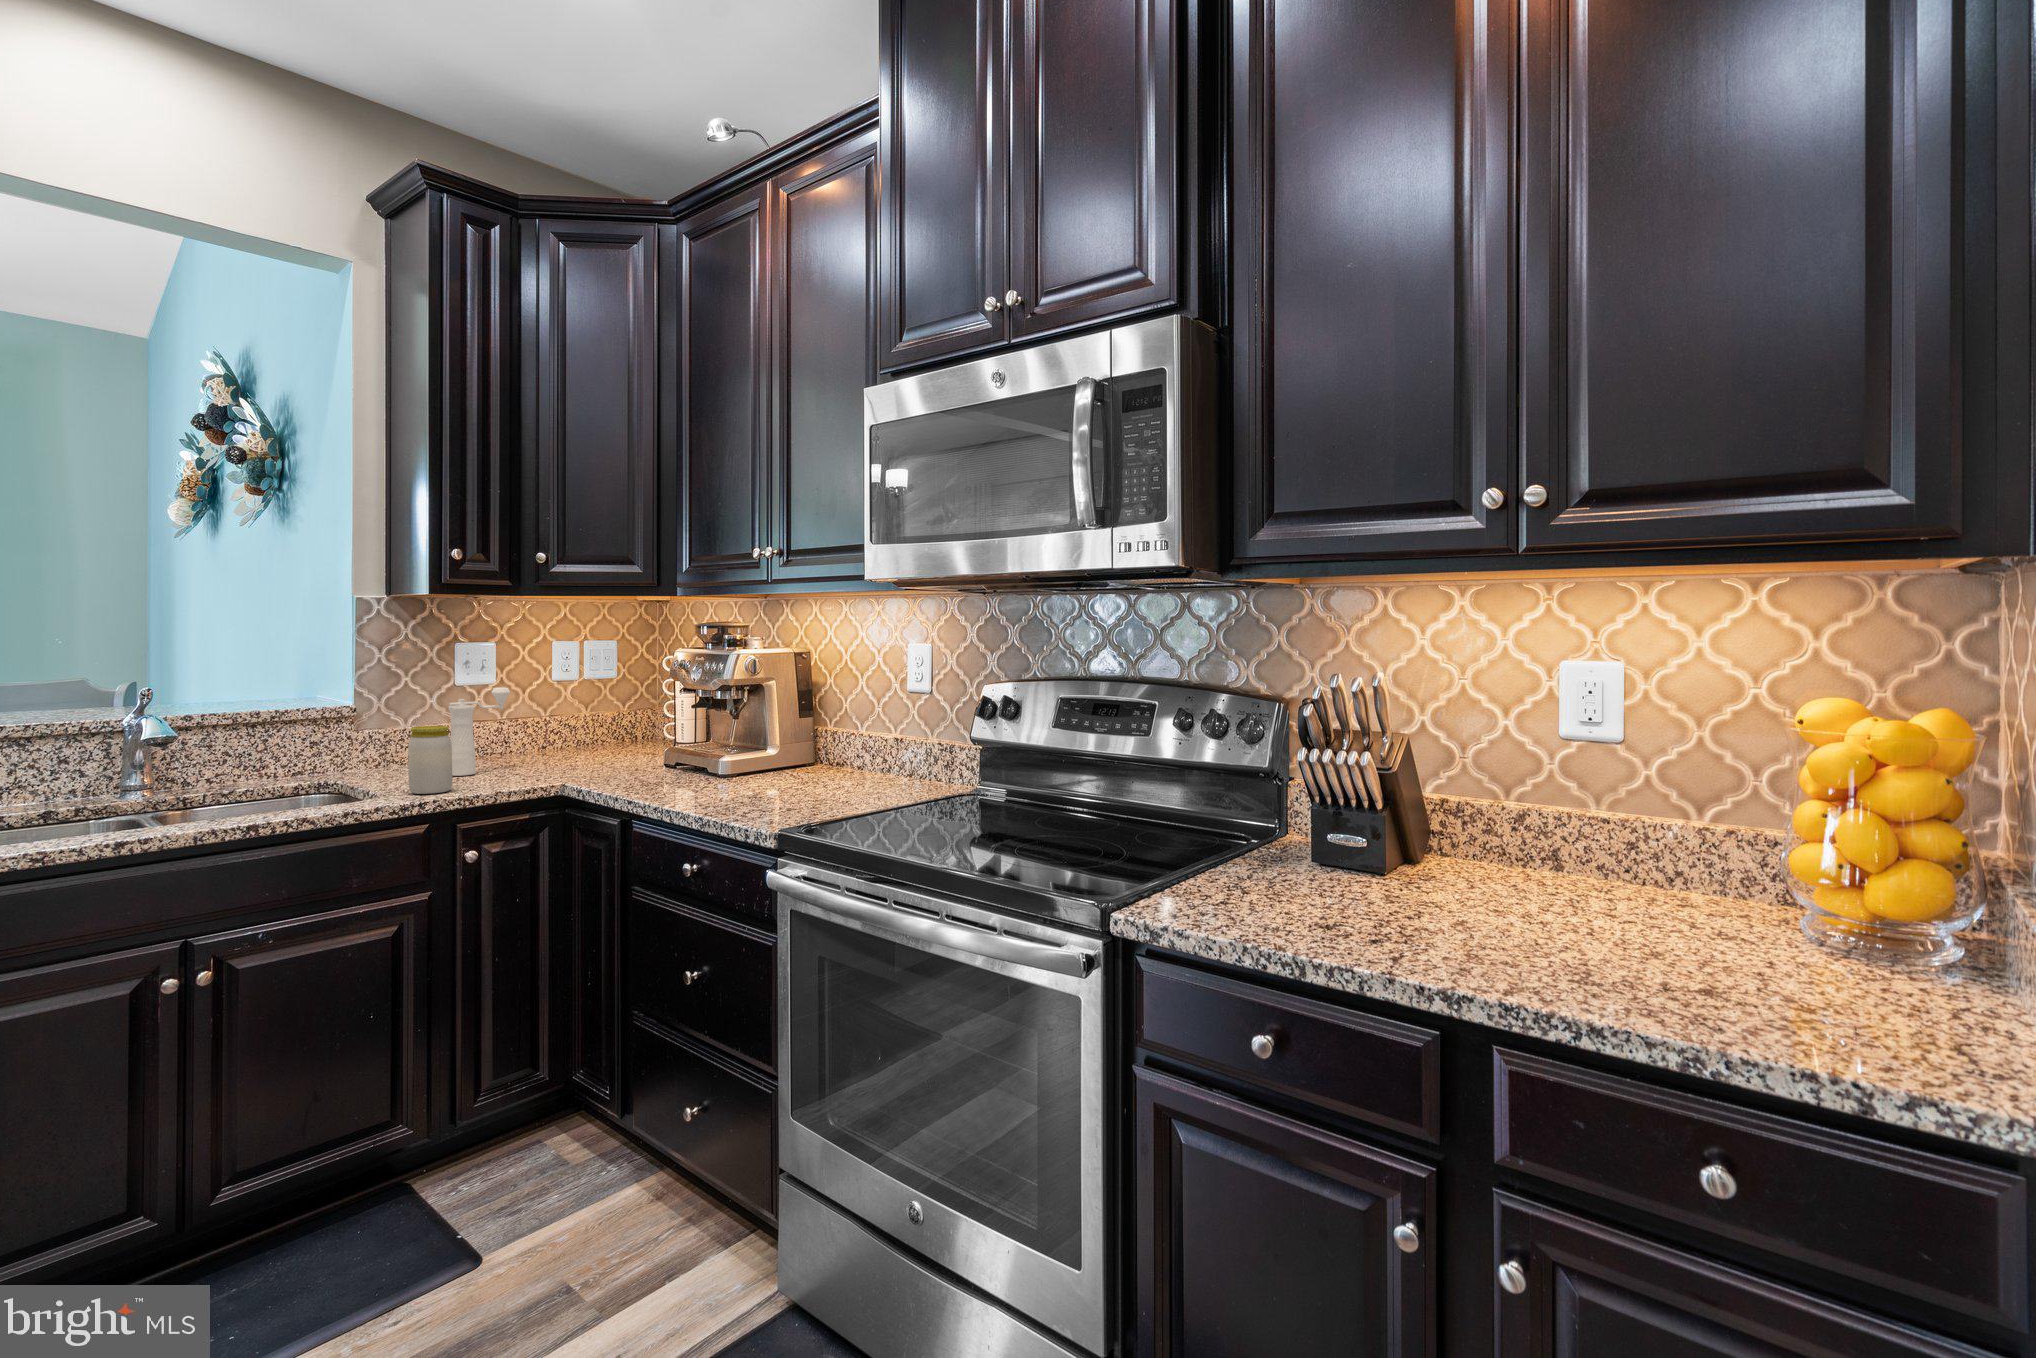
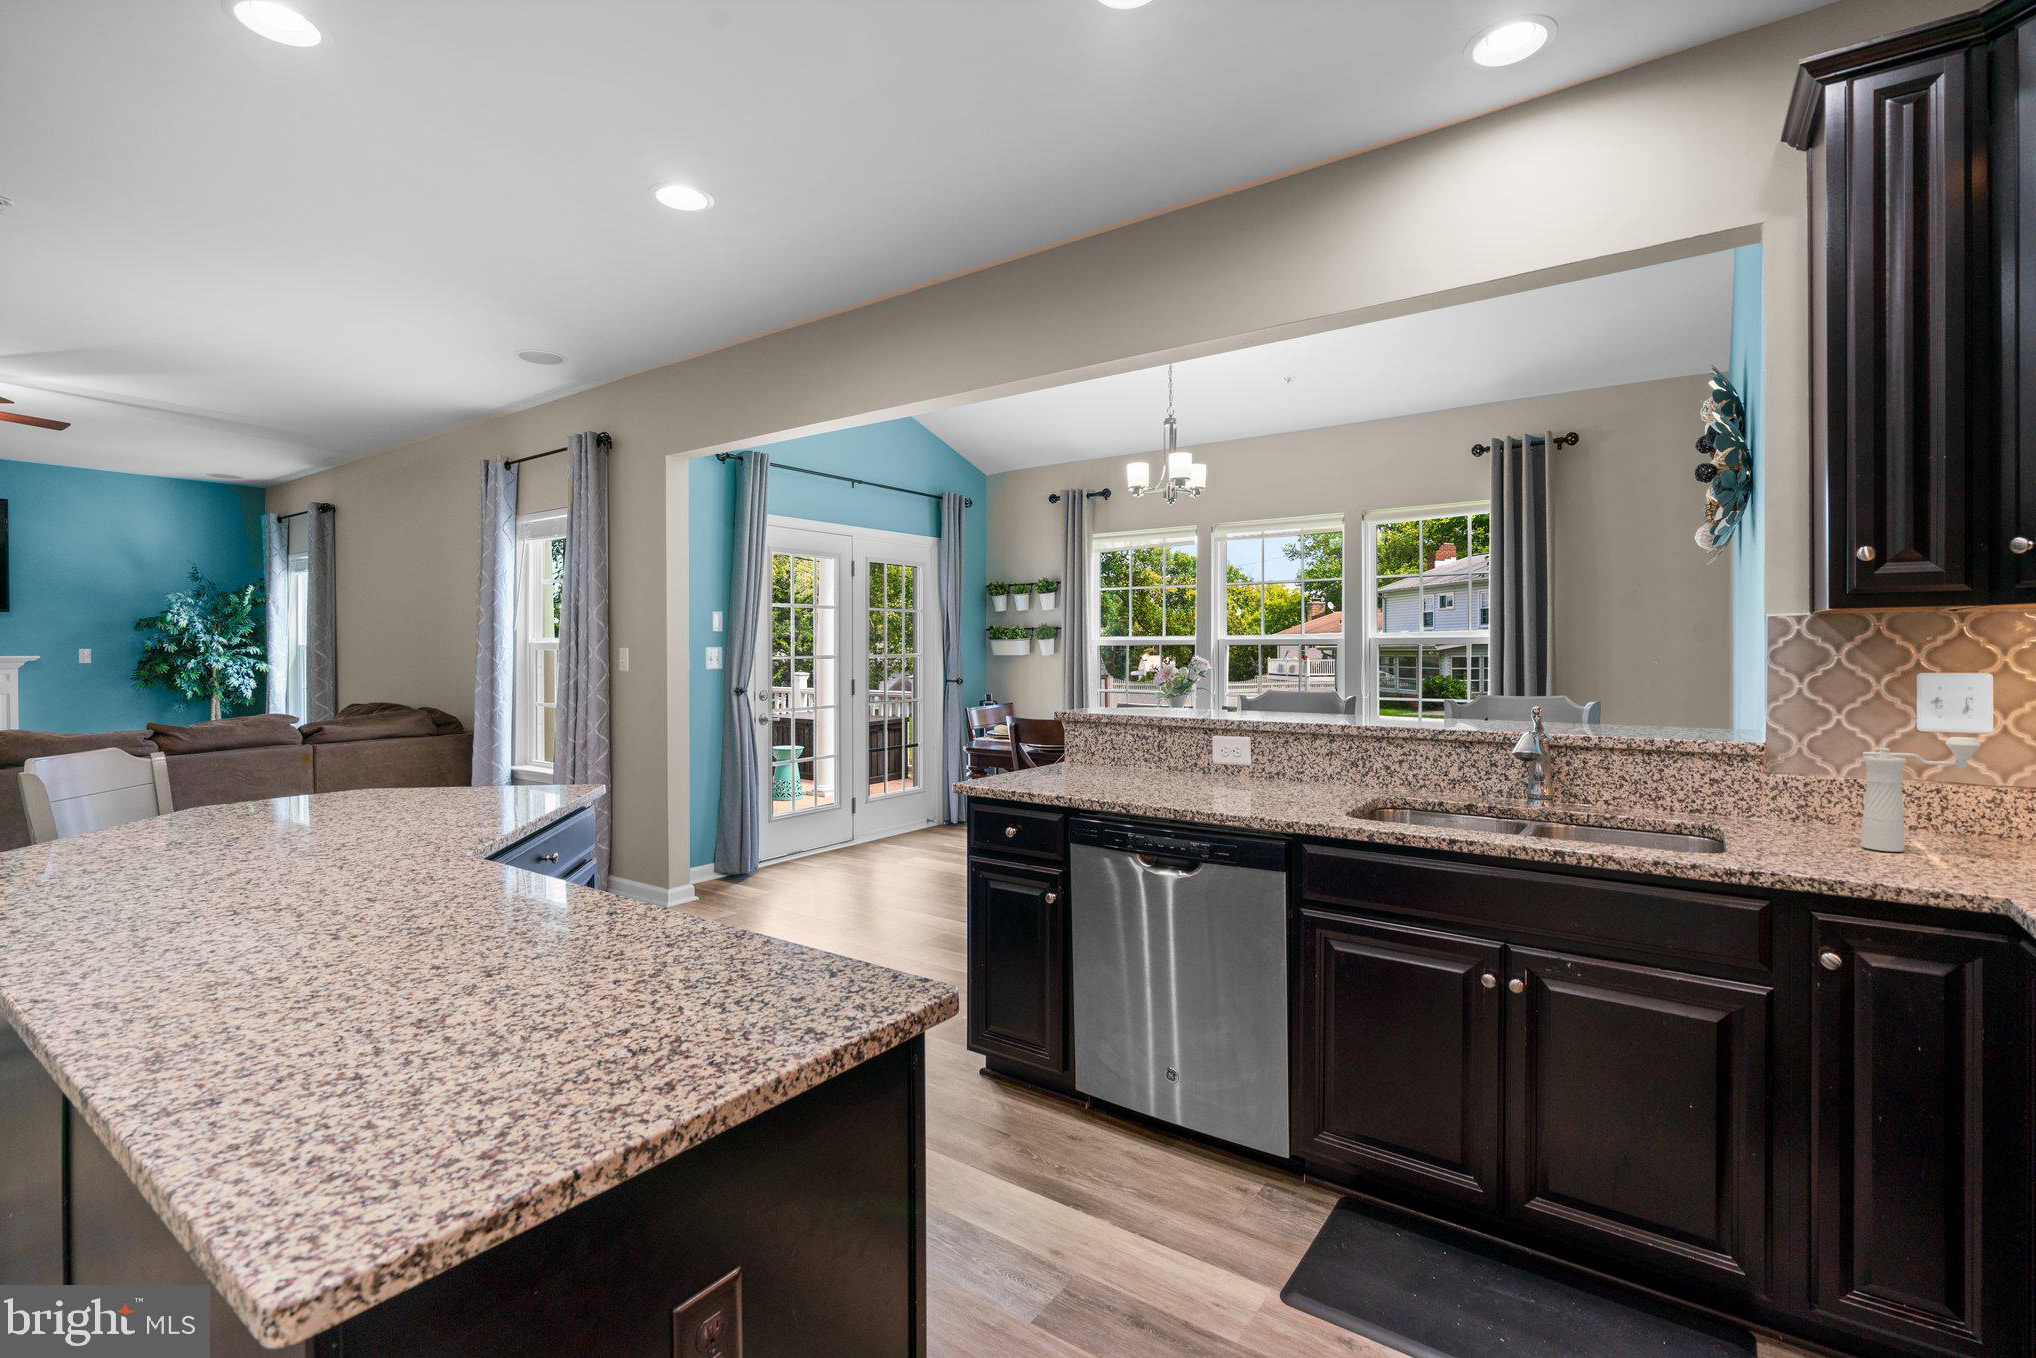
jar: present [408,726,452,794] -> none [1759,776,1823,865]

